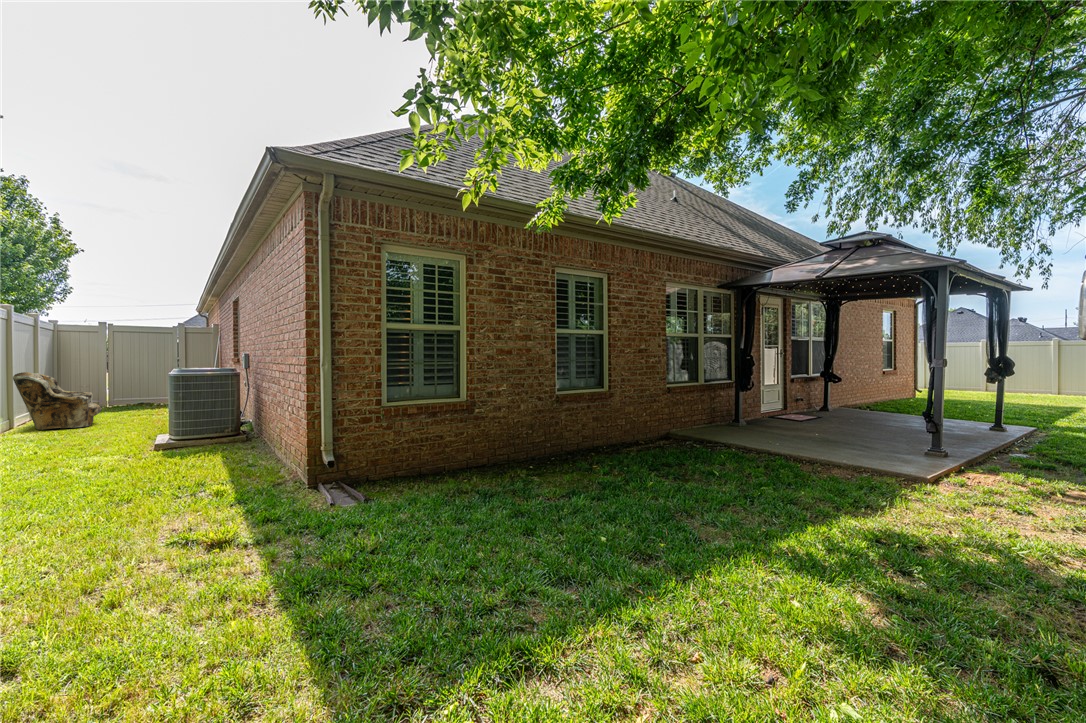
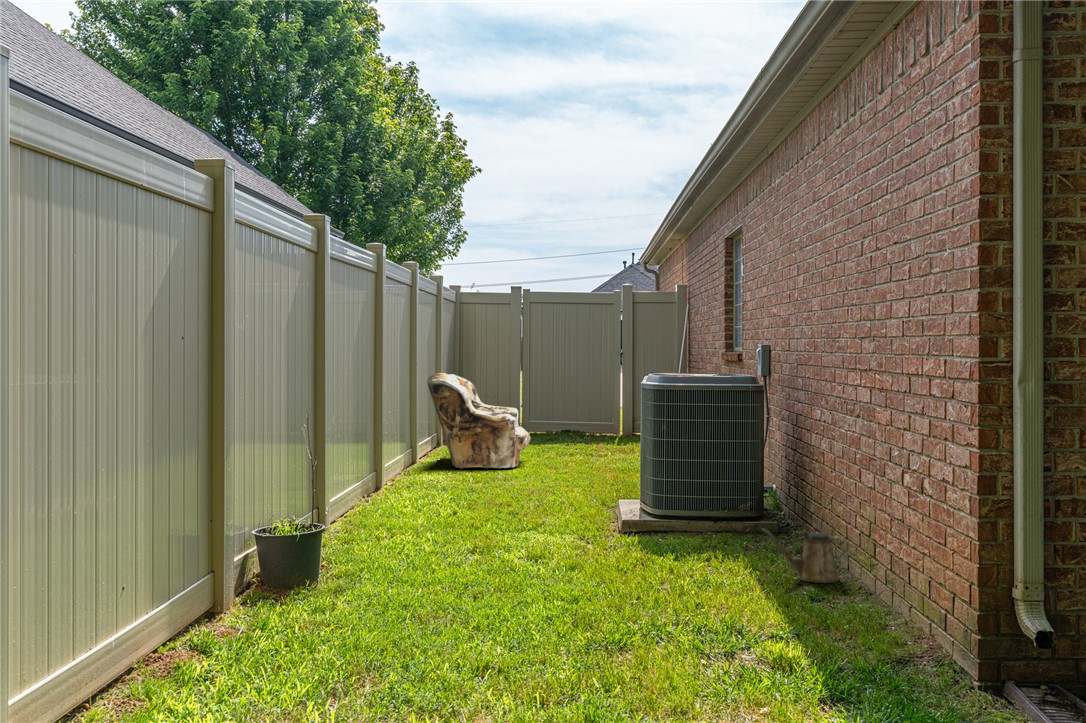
watering can: none [227,438,273,461] -> present [762,528,849,583]

